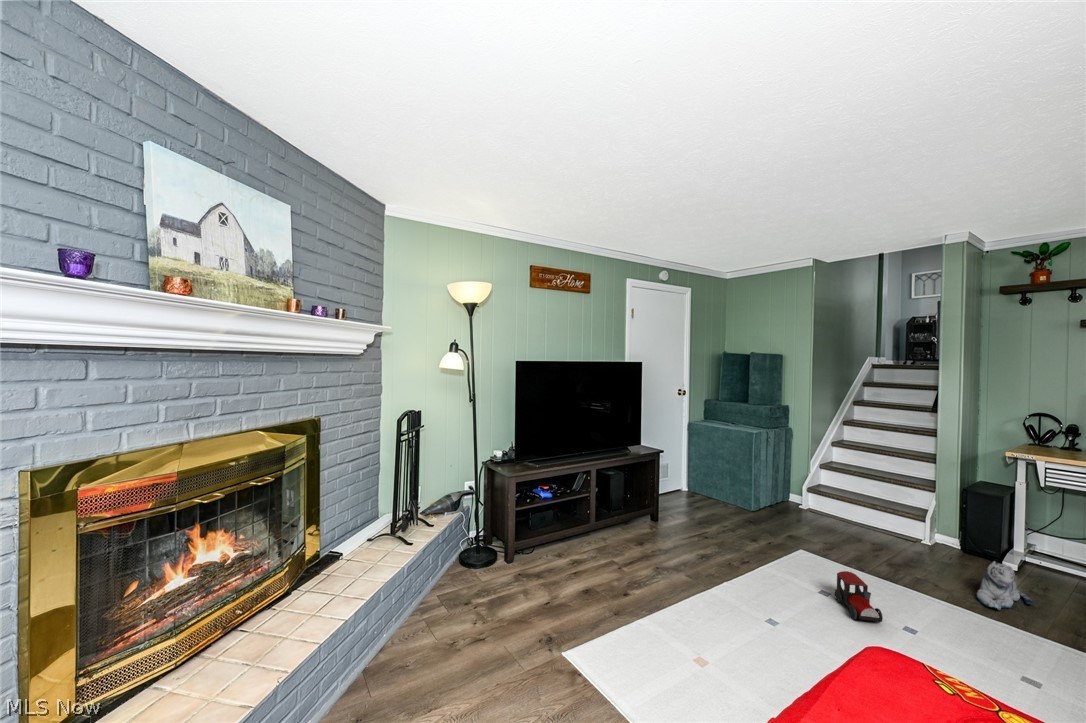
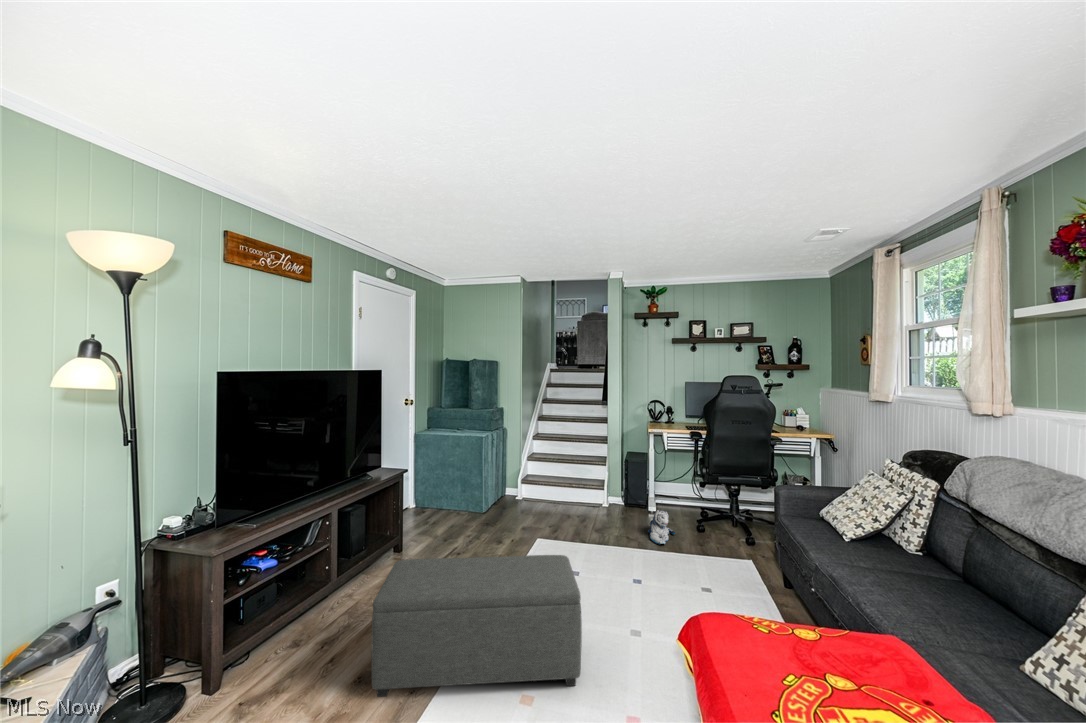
ottoman: none [586,516,778,680] -> present [371,555,582,697]
toy train: present [835,571,883,622] -> none [582,548,620,589]

